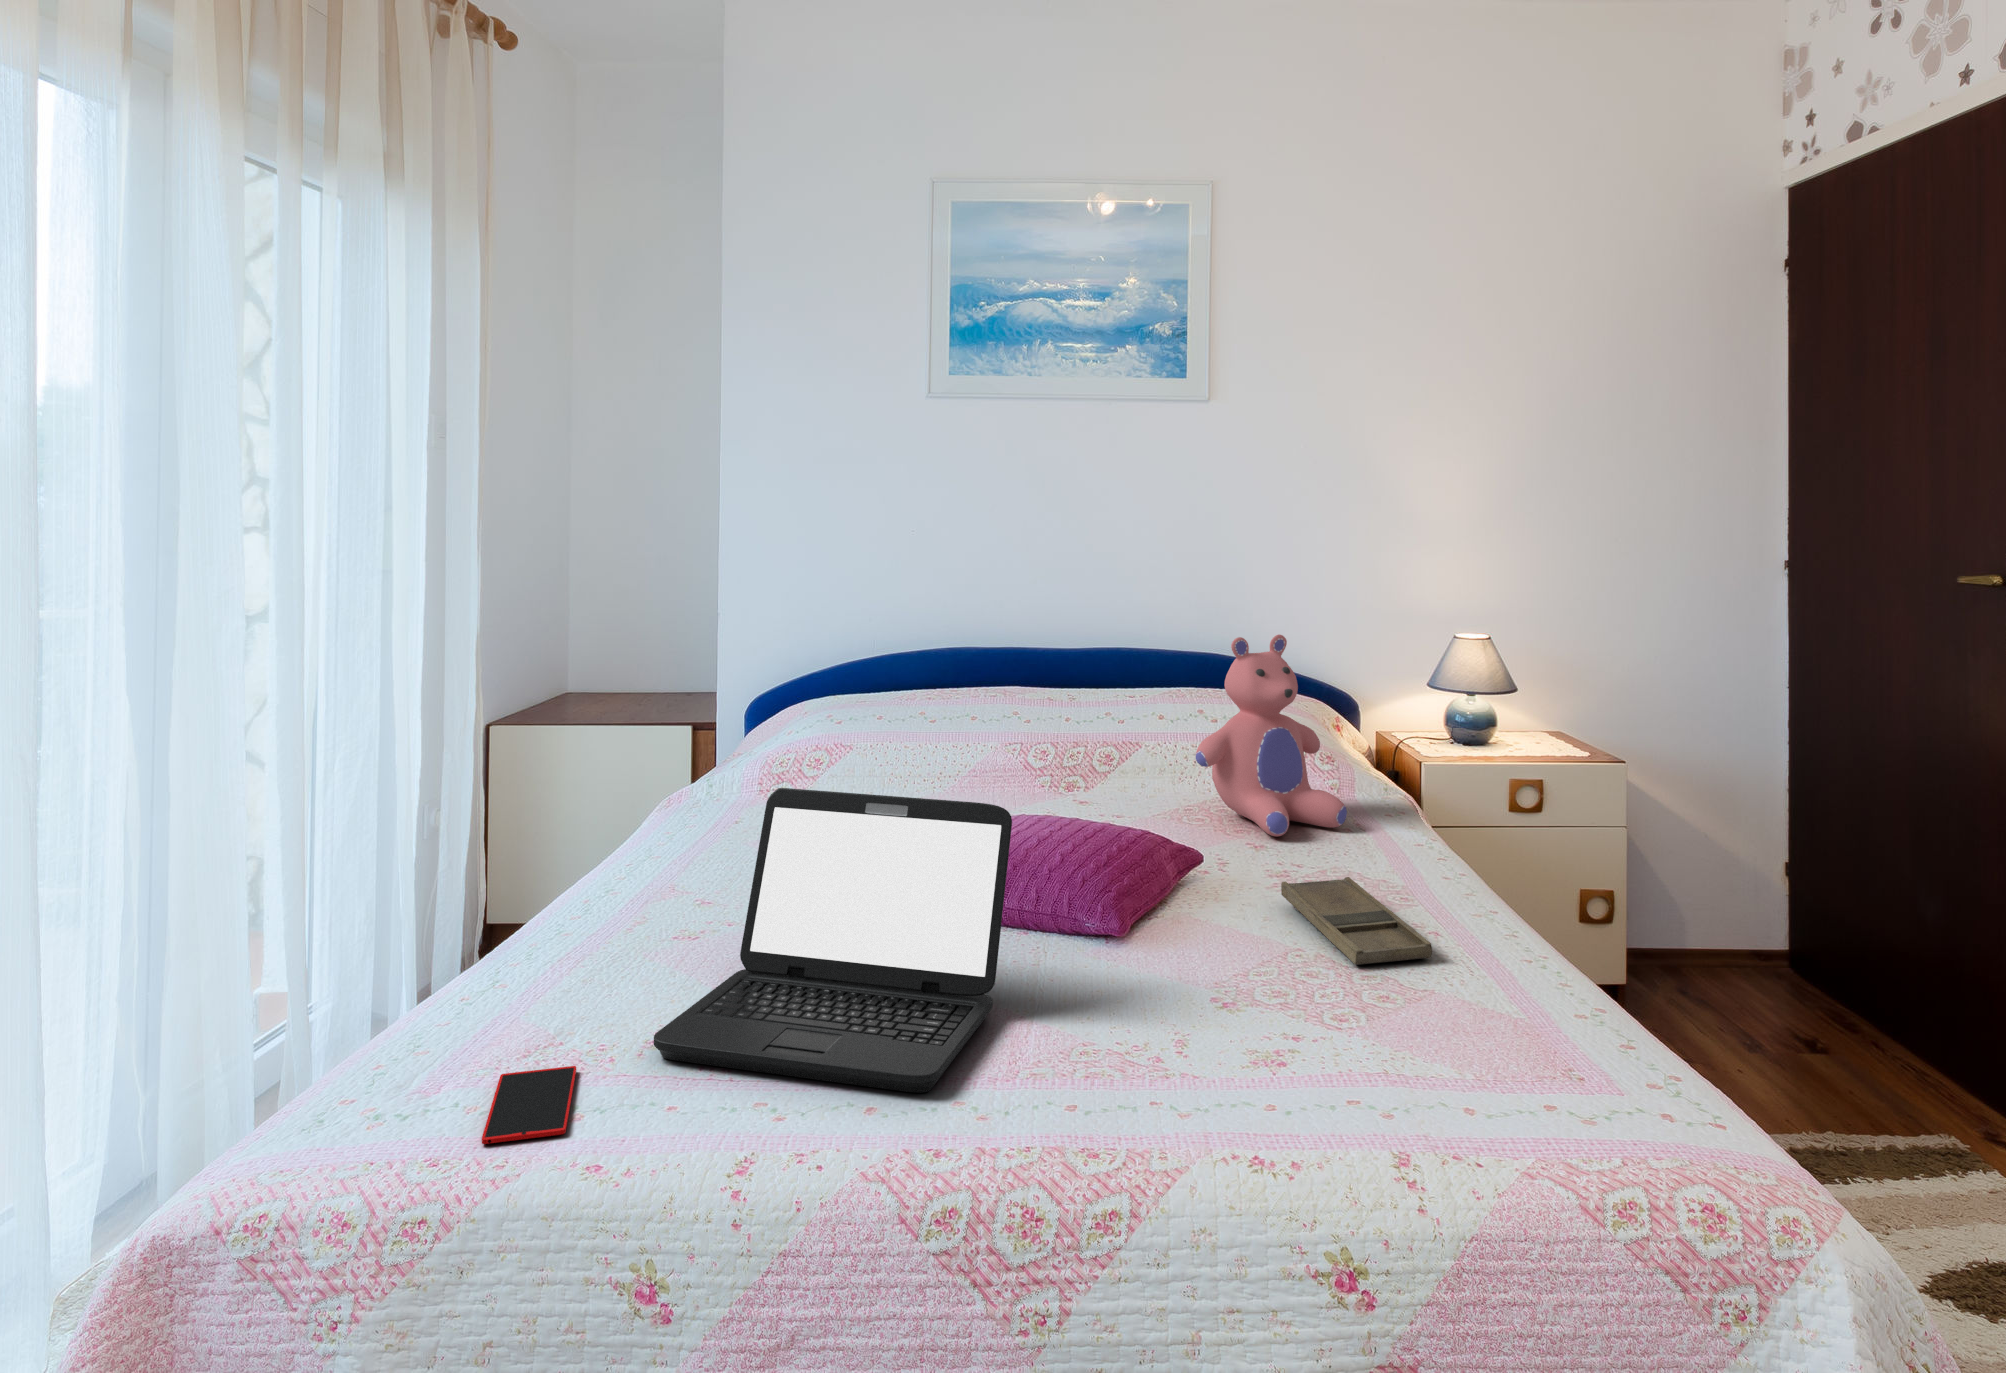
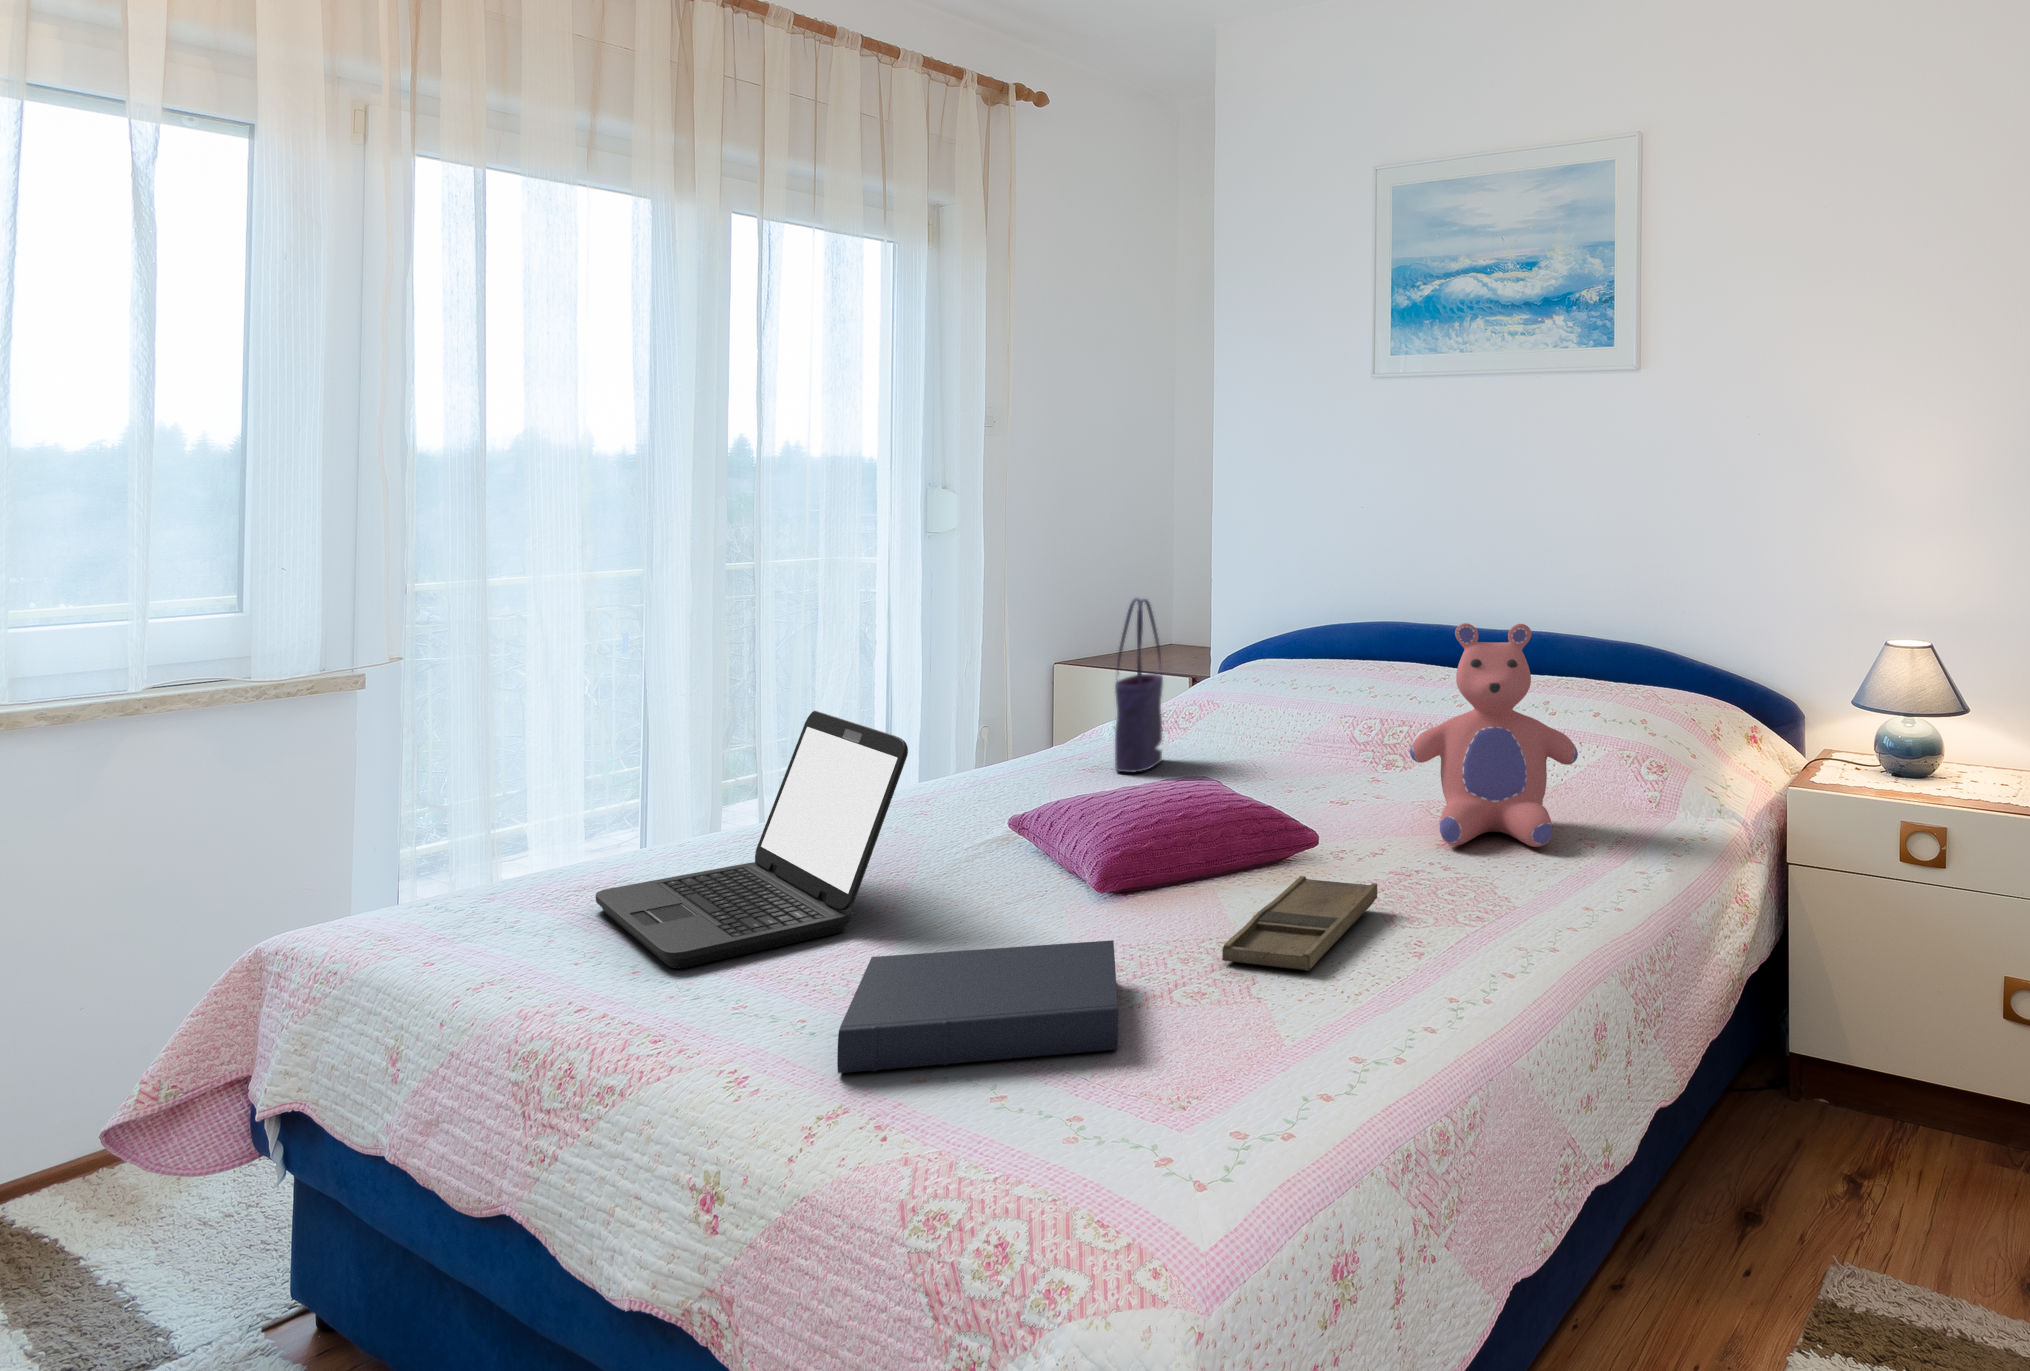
tote bag: none [807,629,851,814] -> present [1115,598,1163,772]
book: none [1170,964,1466,1133] -> present [837,940,1118,1073]
smartphone: present [482,1066,576,1144] -> none [401,896,545,938]

